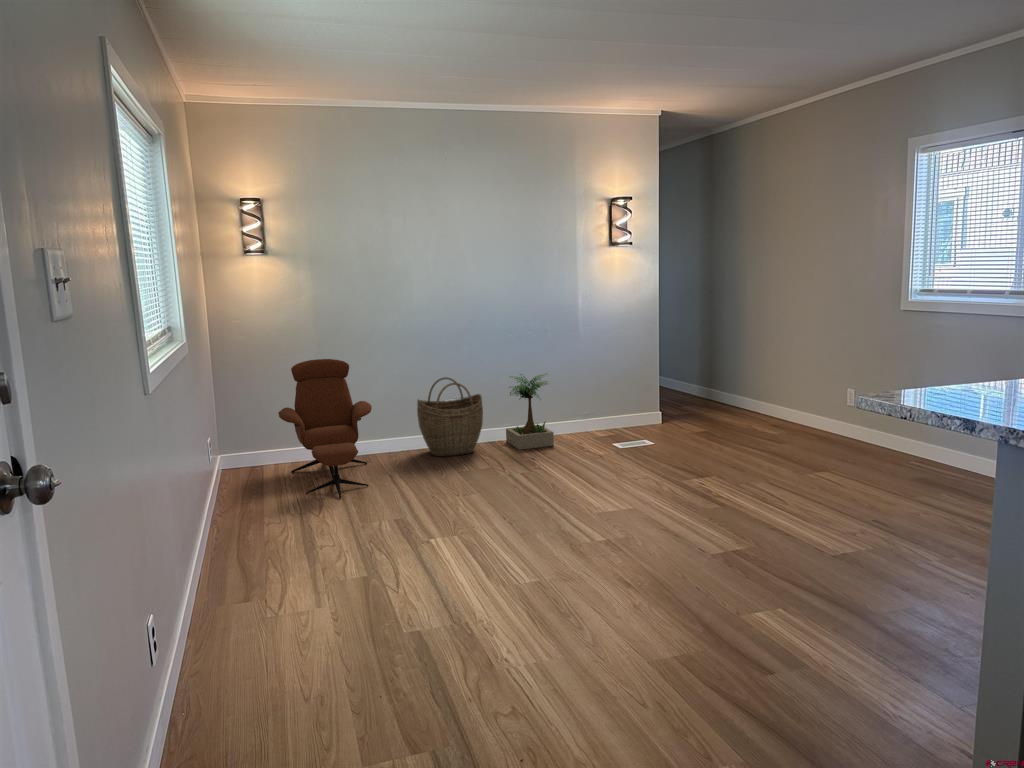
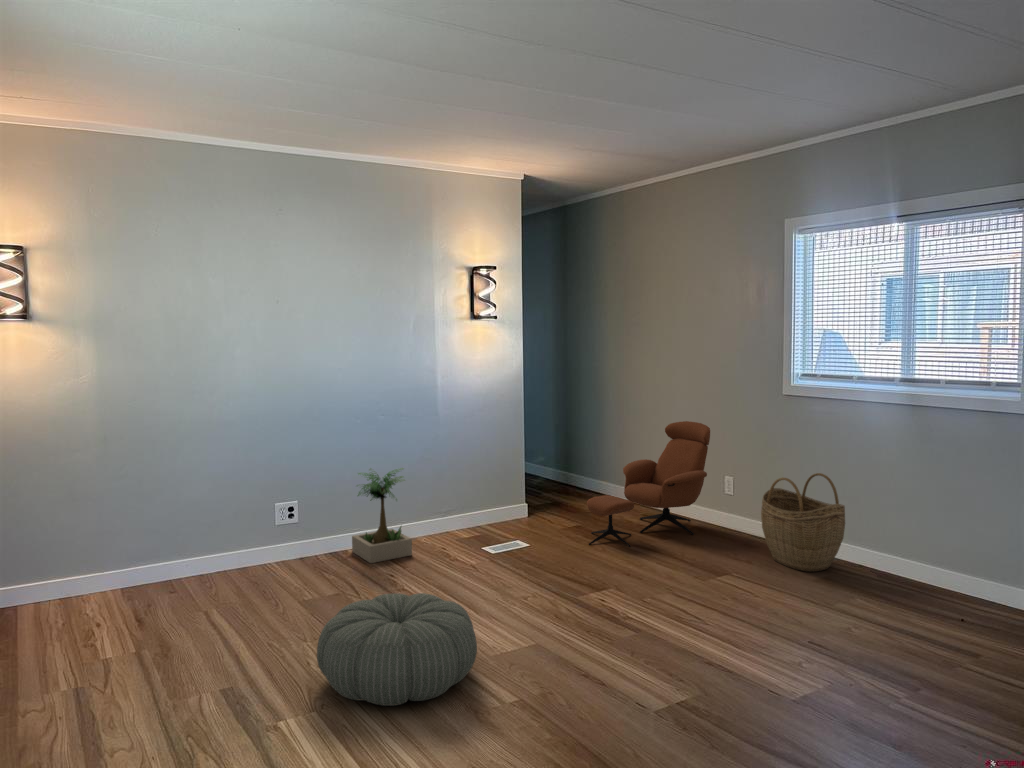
lounge chair: present [278,359,372,499] -> present [587,421,710,547]
woven basket: present [417,377,483,456] -> present [761,473,845,572]
pouf: none [460,460,582,536] -> present [317,593,477,706]

